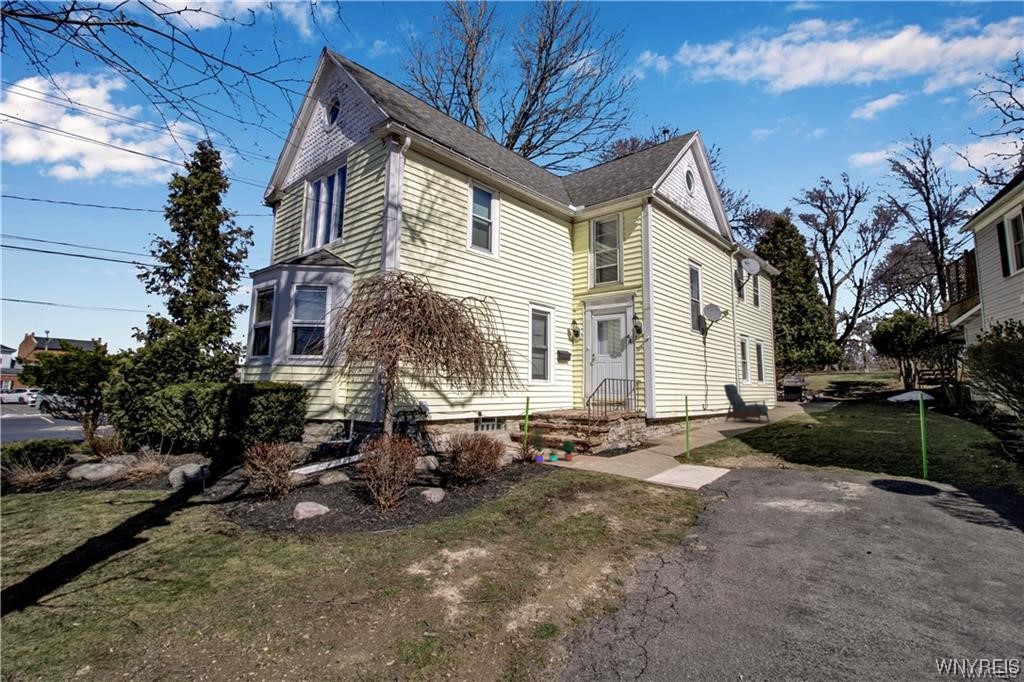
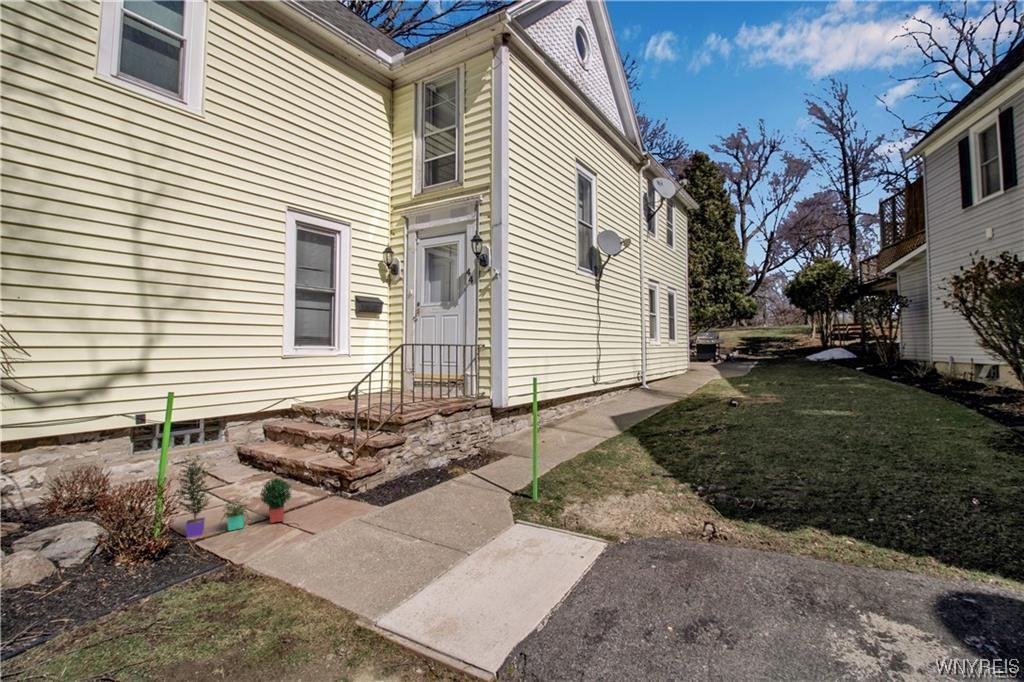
chair: present [724,384,769,423] -> none [624,346,681,399]

